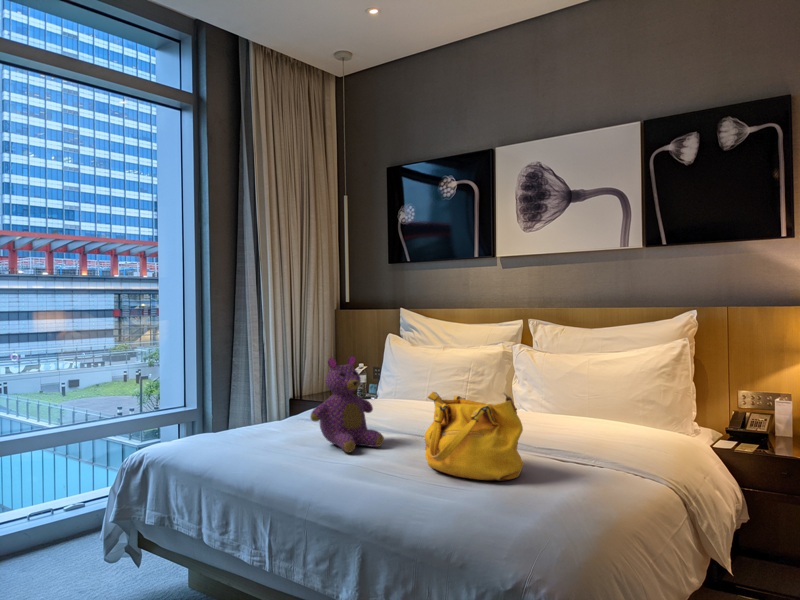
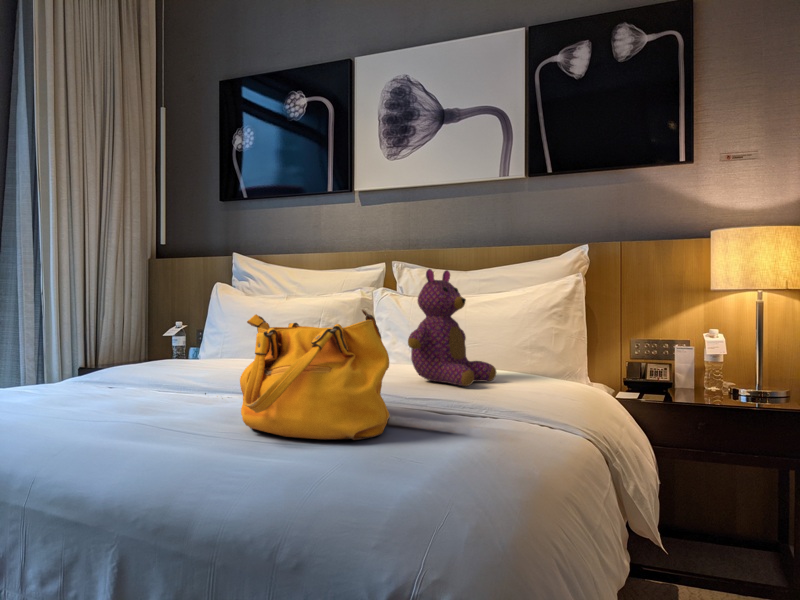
teddy bear: present [310,356,384,452] -> present [408,269,497,386]

